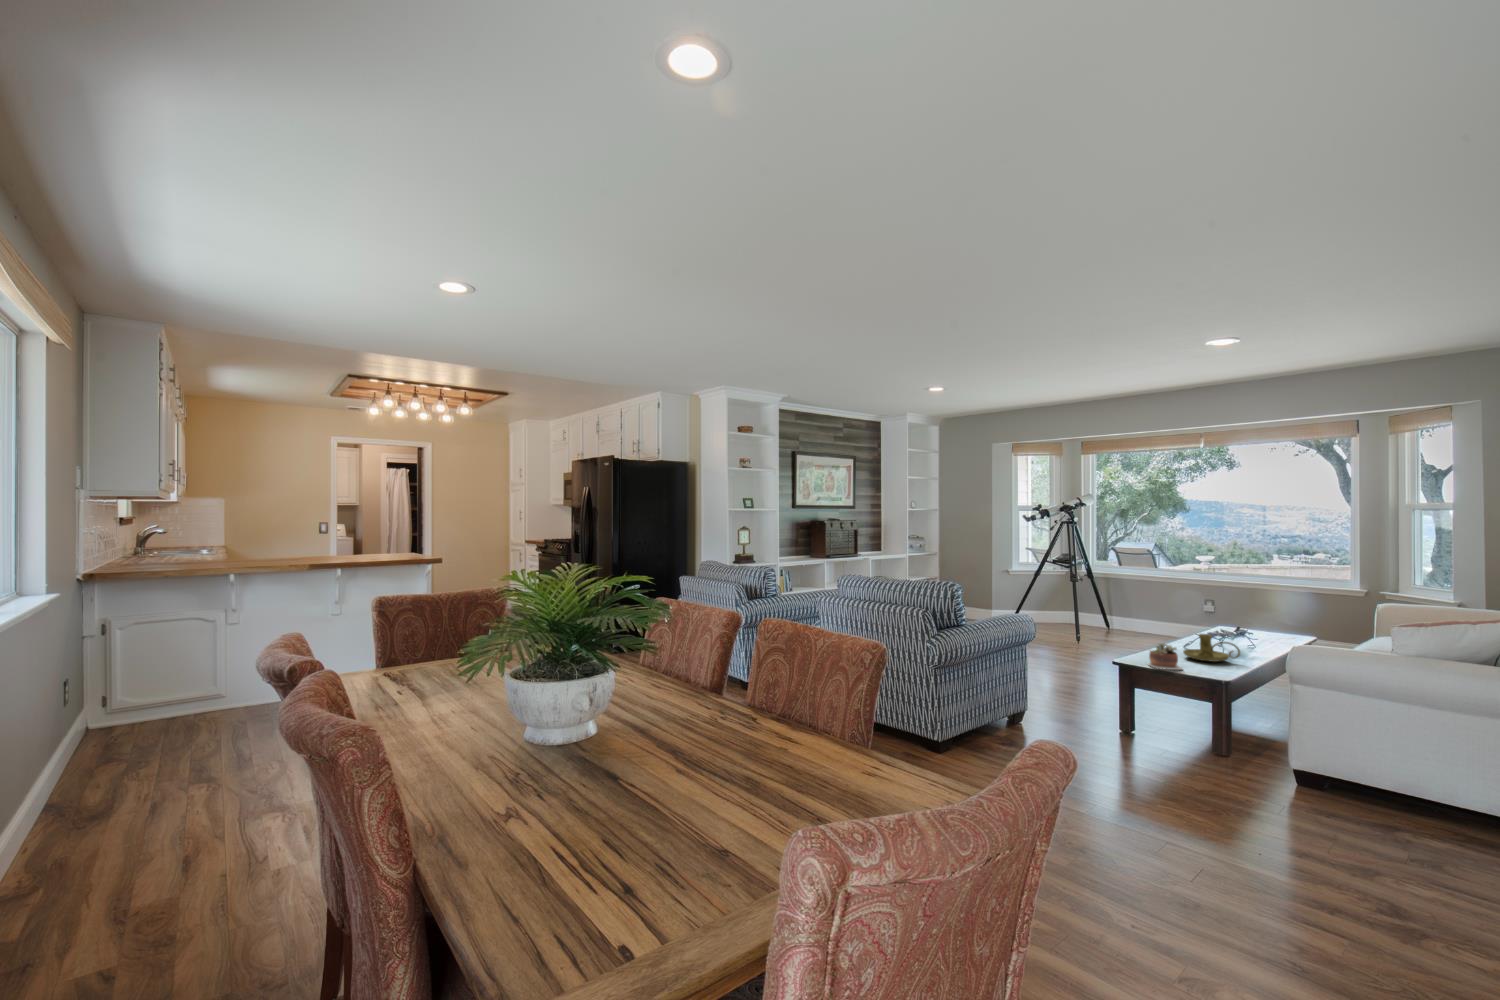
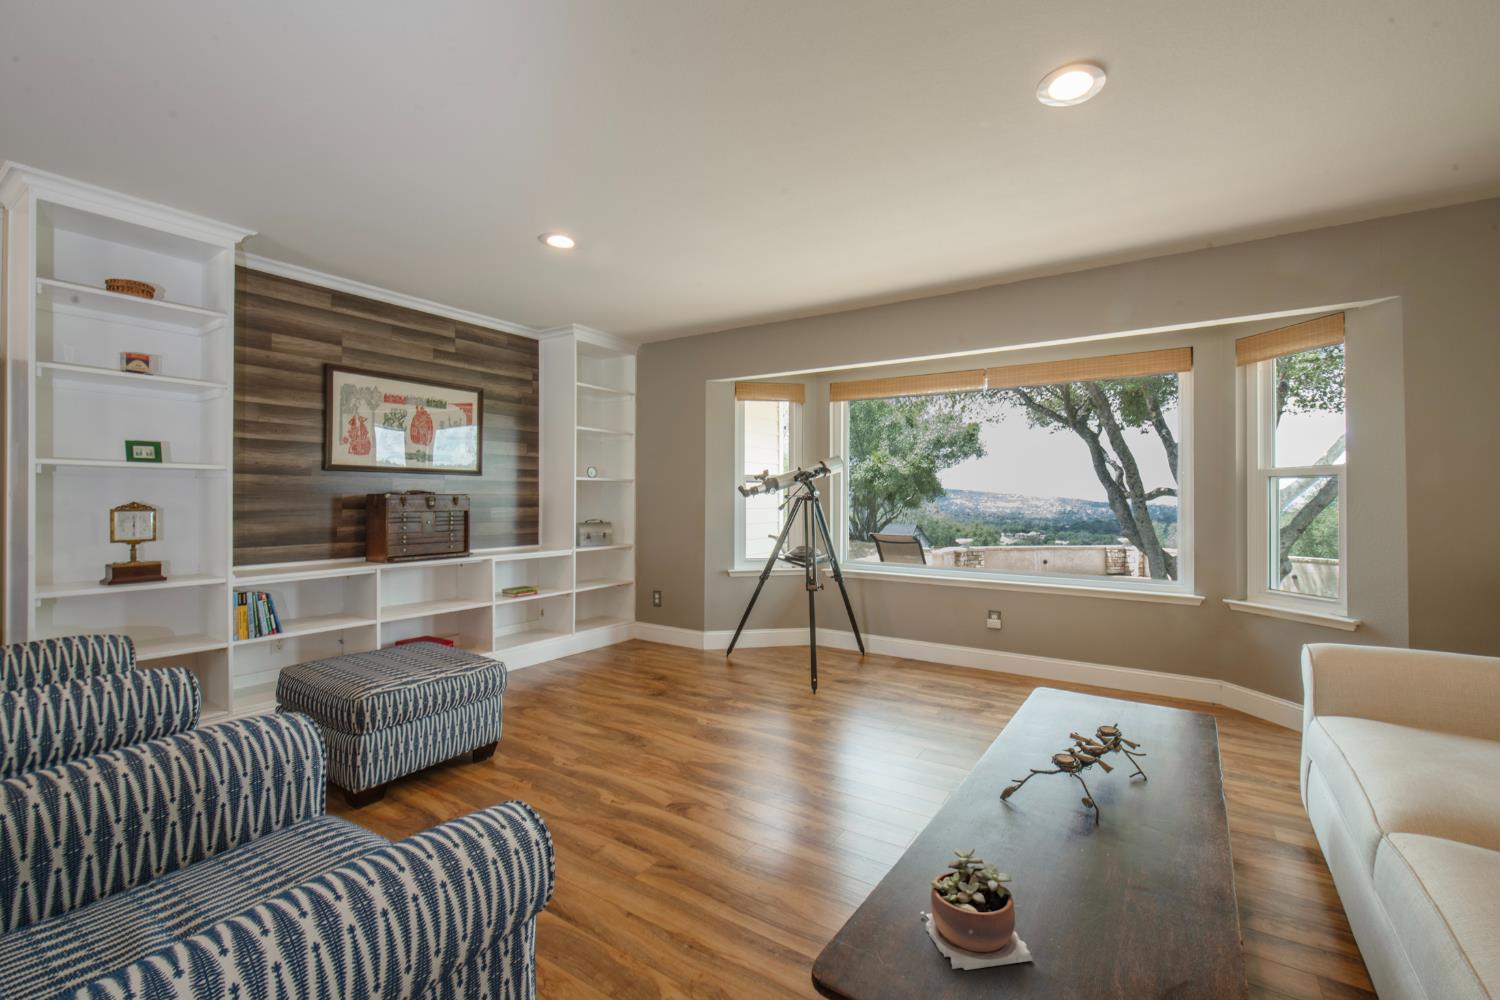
candle holder: present [1183,634,1240,662] -> none [1007,777,1149,871]

